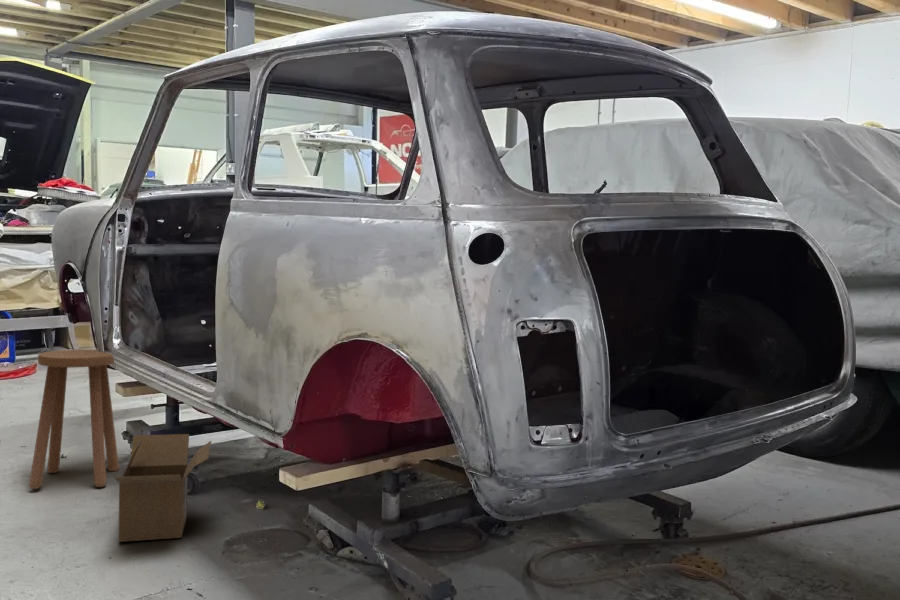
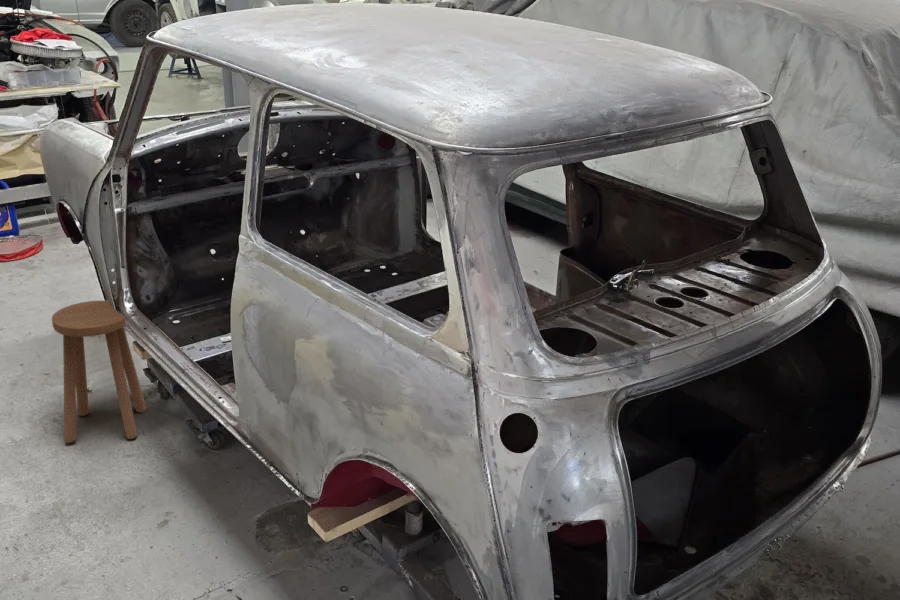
cardboard box: present [115,434,211,542] -> none [150,411,236,525]

